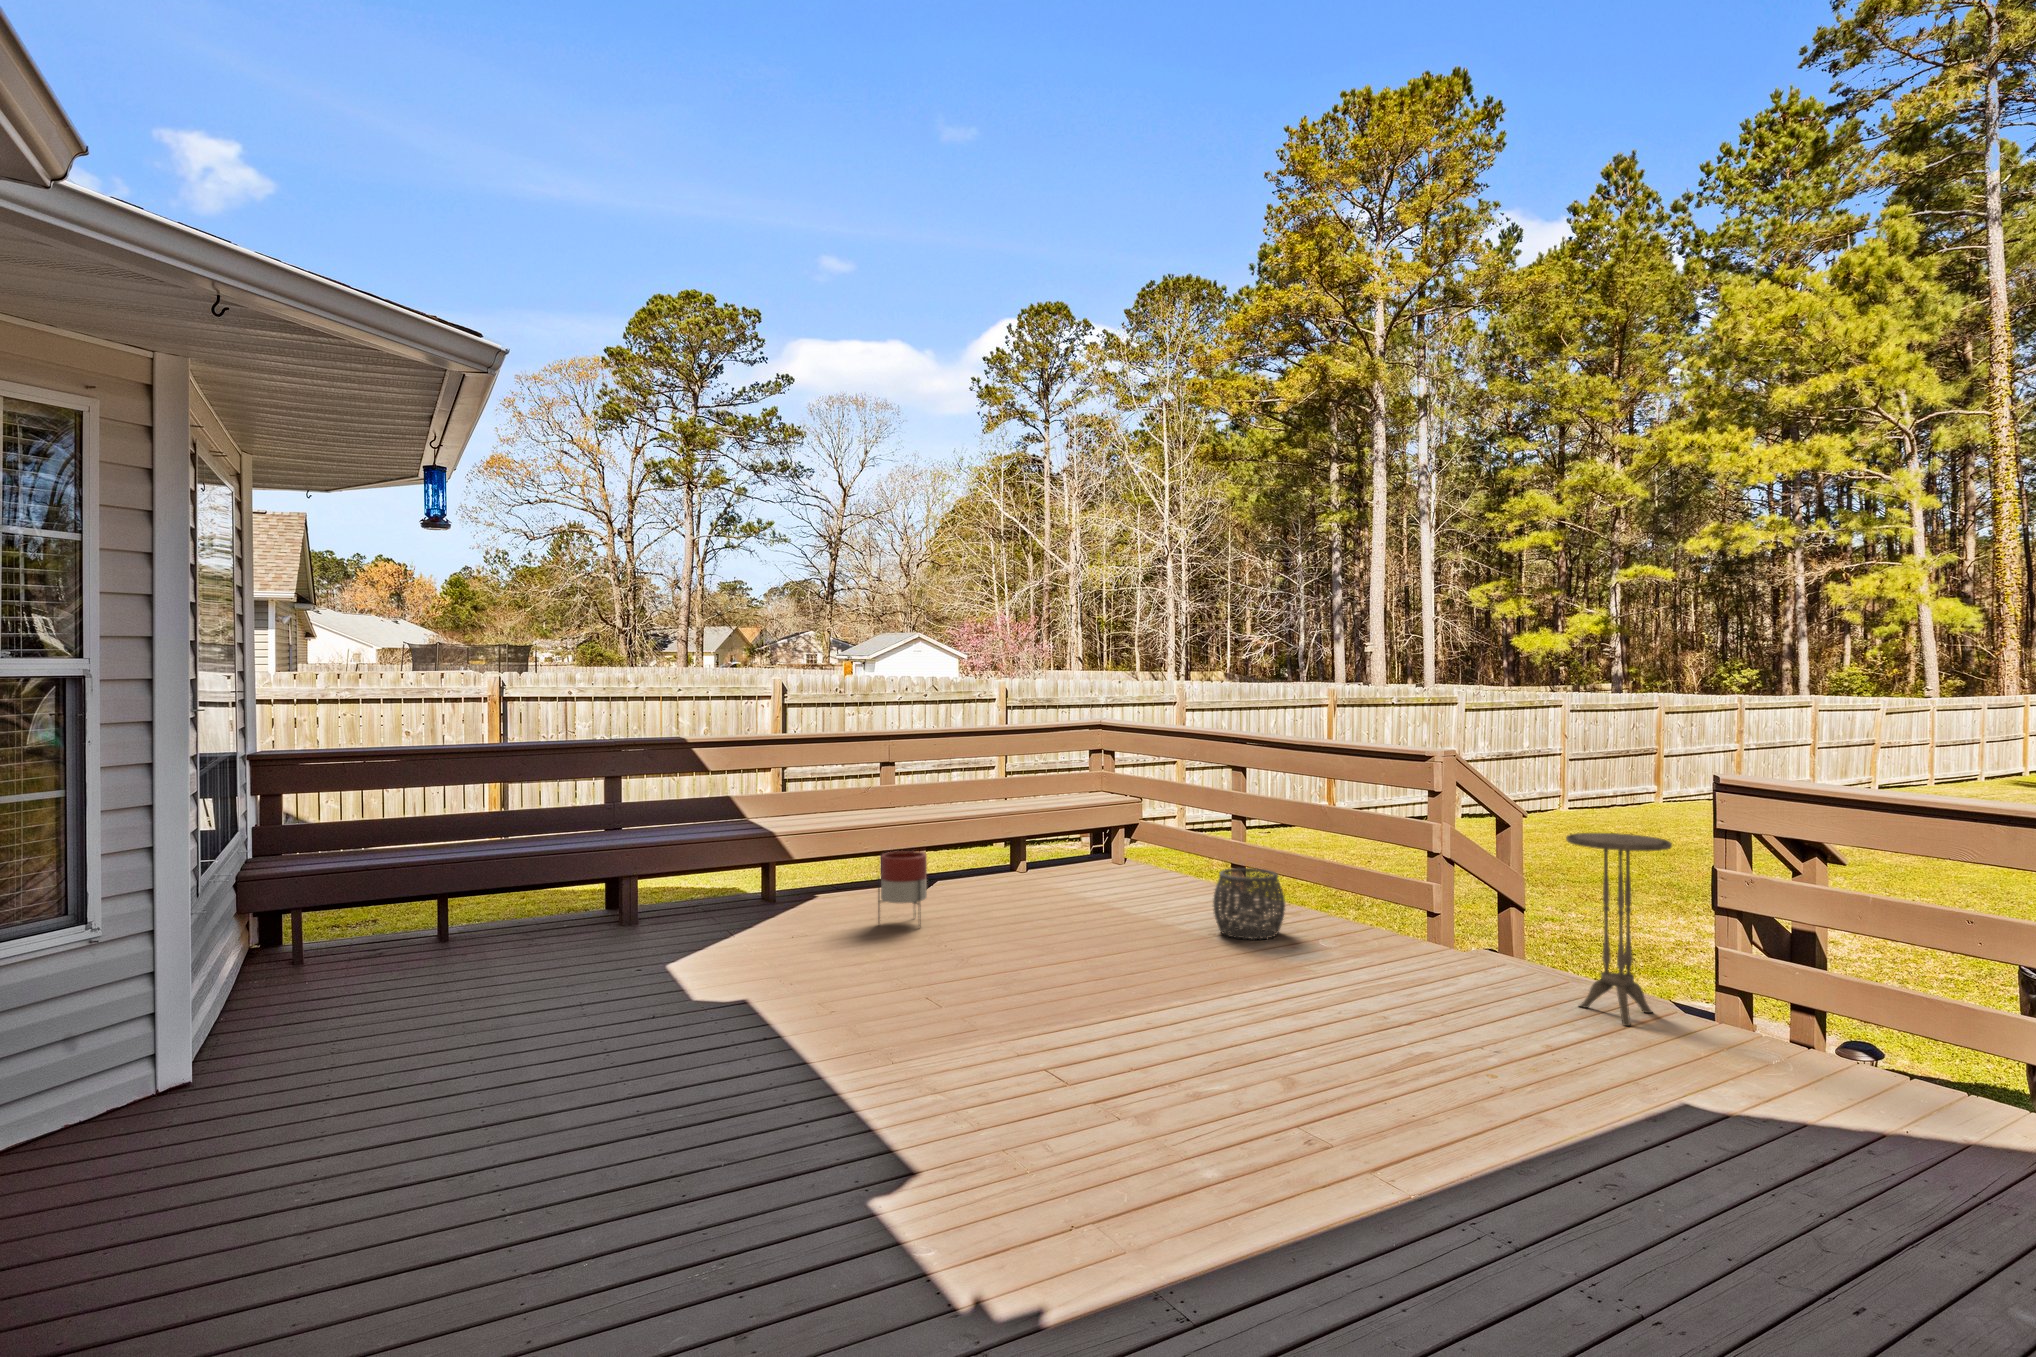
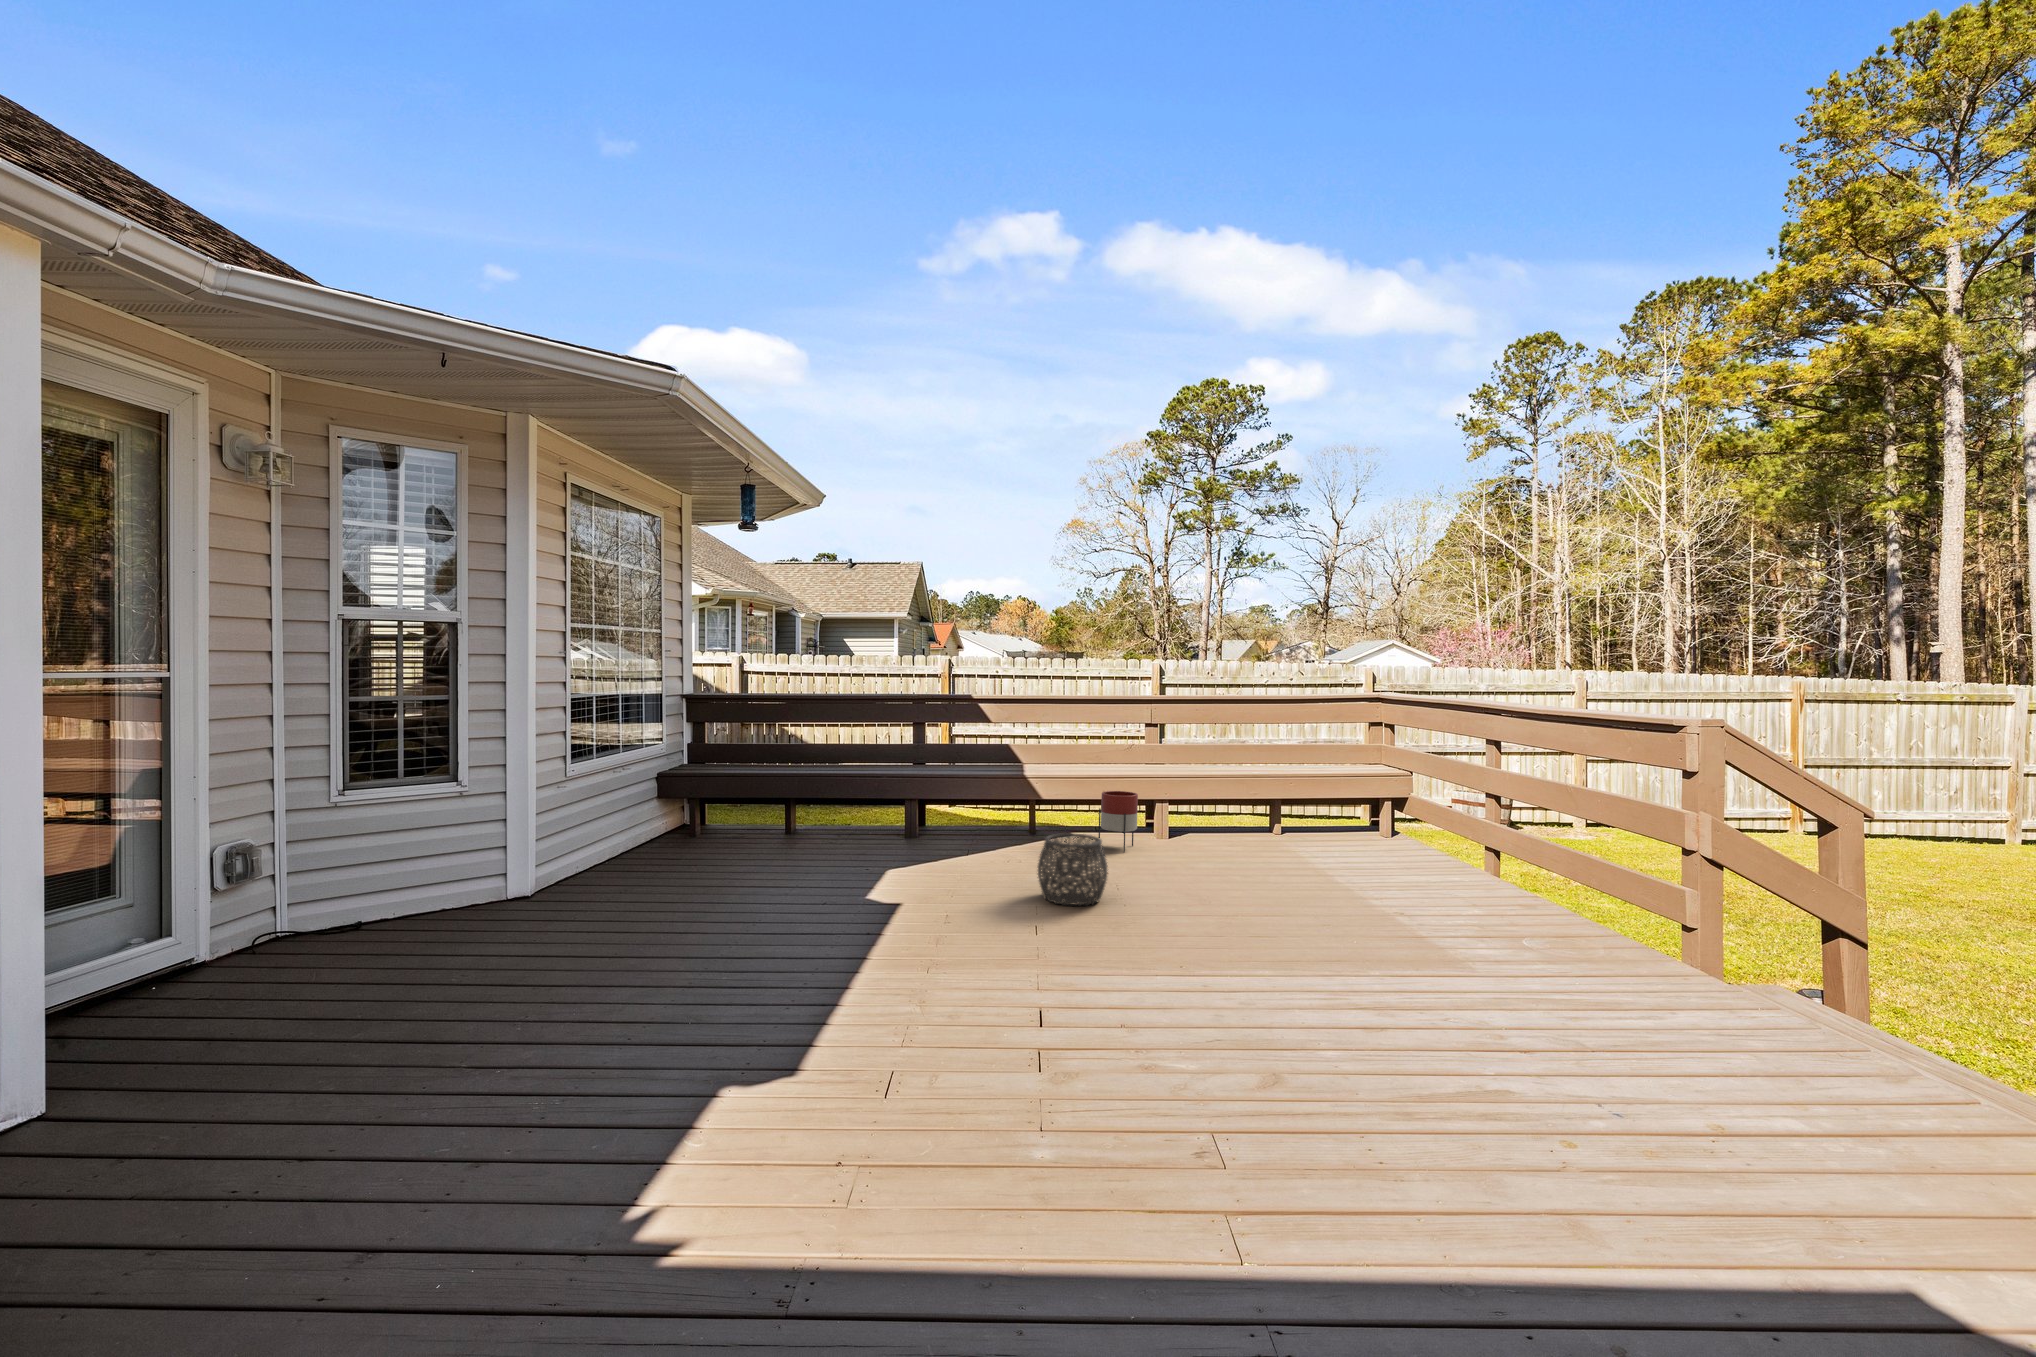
side table: present [1566,833,1672,1026] -> none [1663,832,1816,1072]
woven basket: present [1213,868,1285,939] -> present [1038,833,1108,905]

